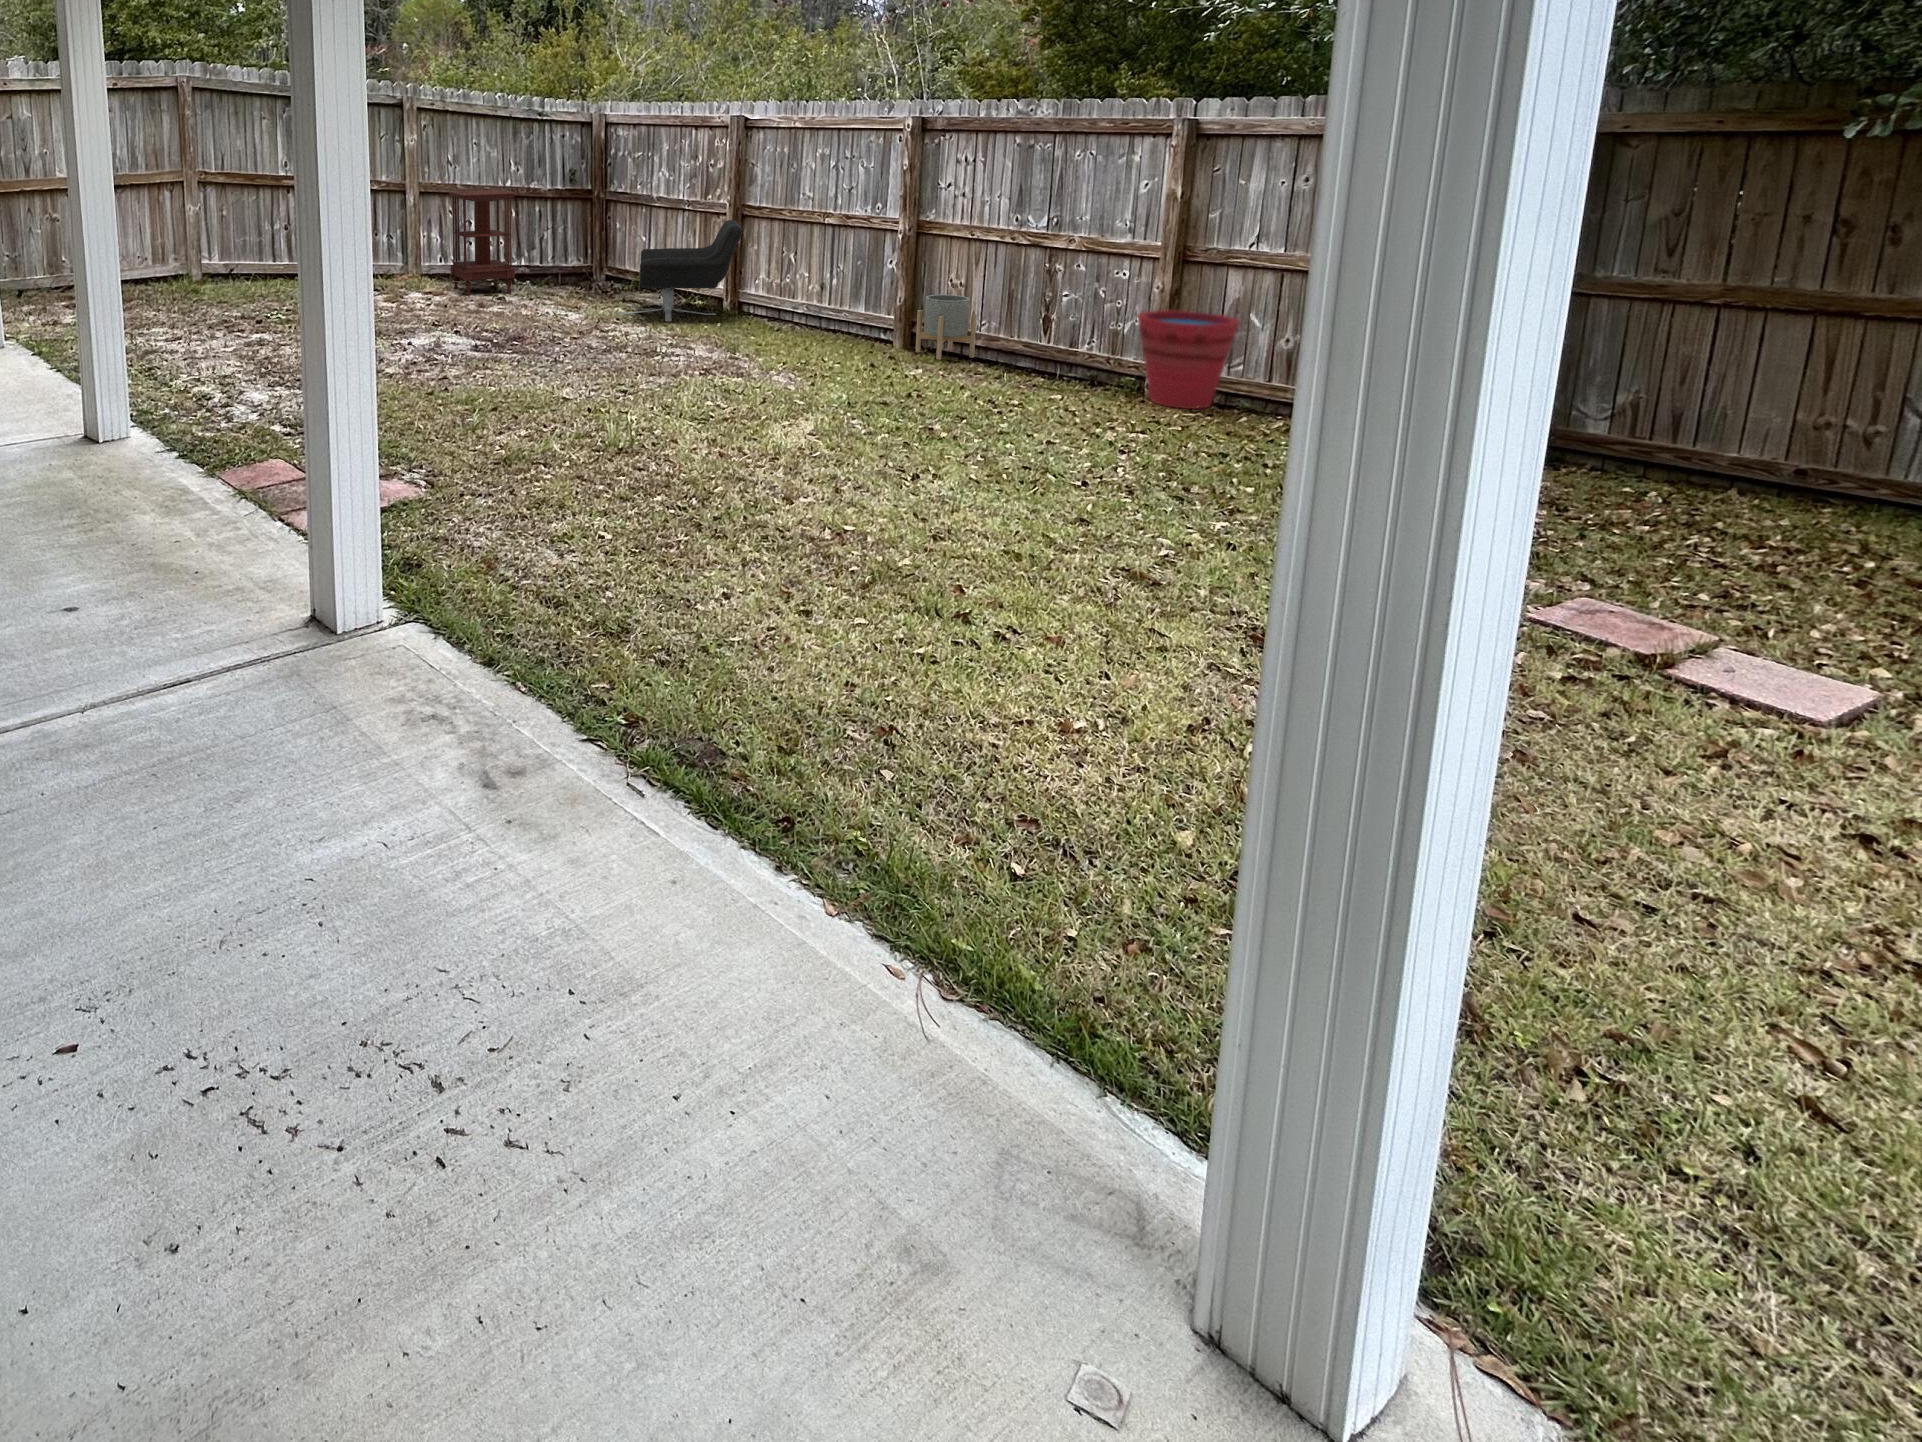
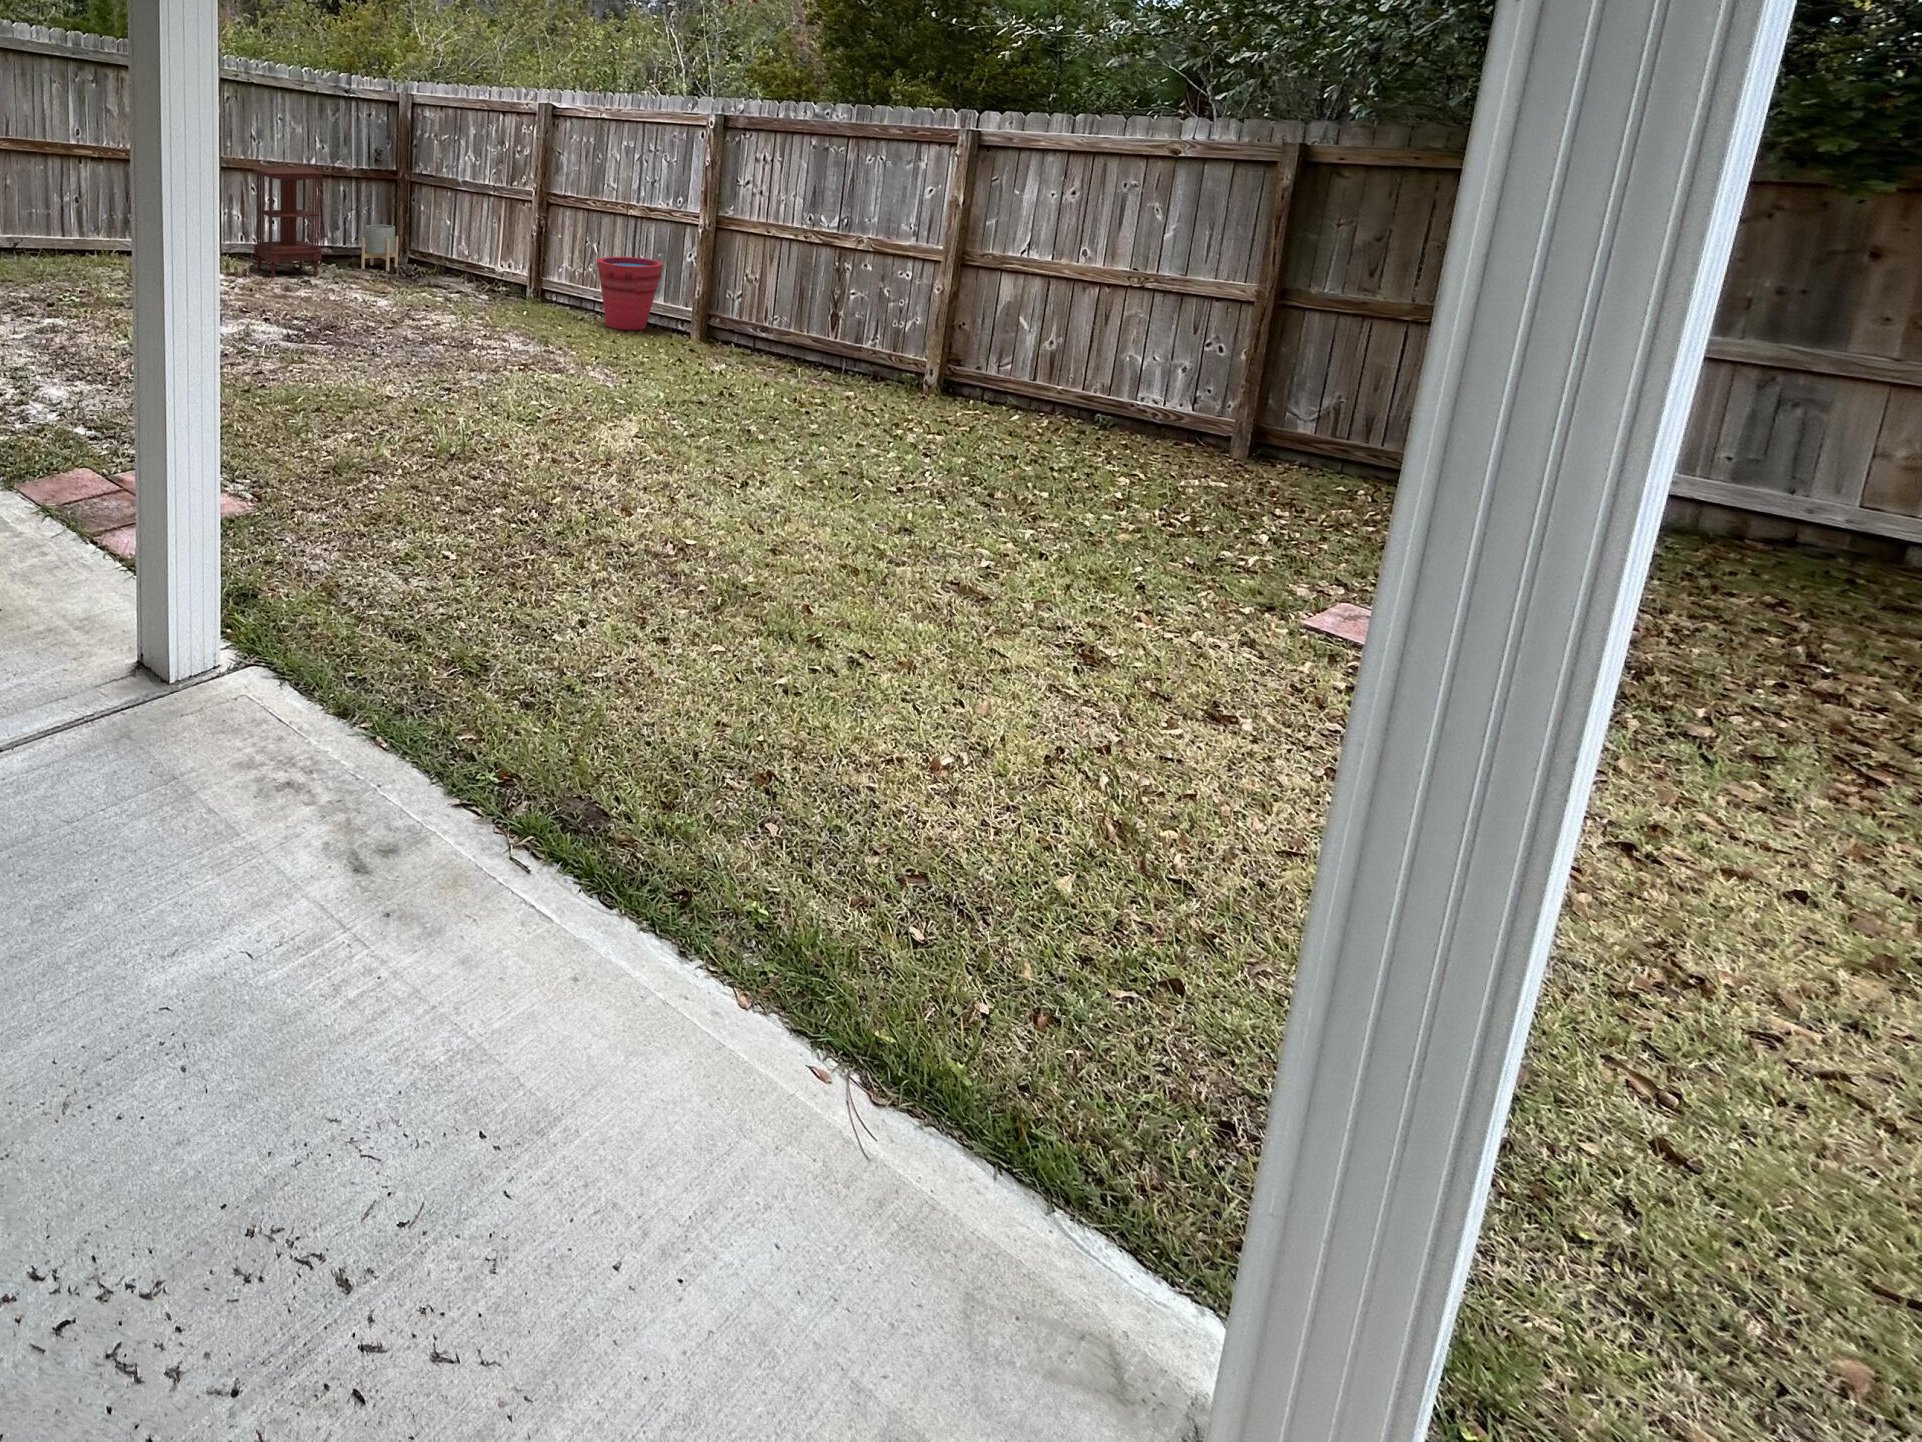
lounge chair: present [621,220,742,321] -> none [431,209,554,310]
planter: present [916,295,977,360] -> present [361,225,398,271]
bucket: present [1138,311,1239,409] -> present [597,257,663,330]

